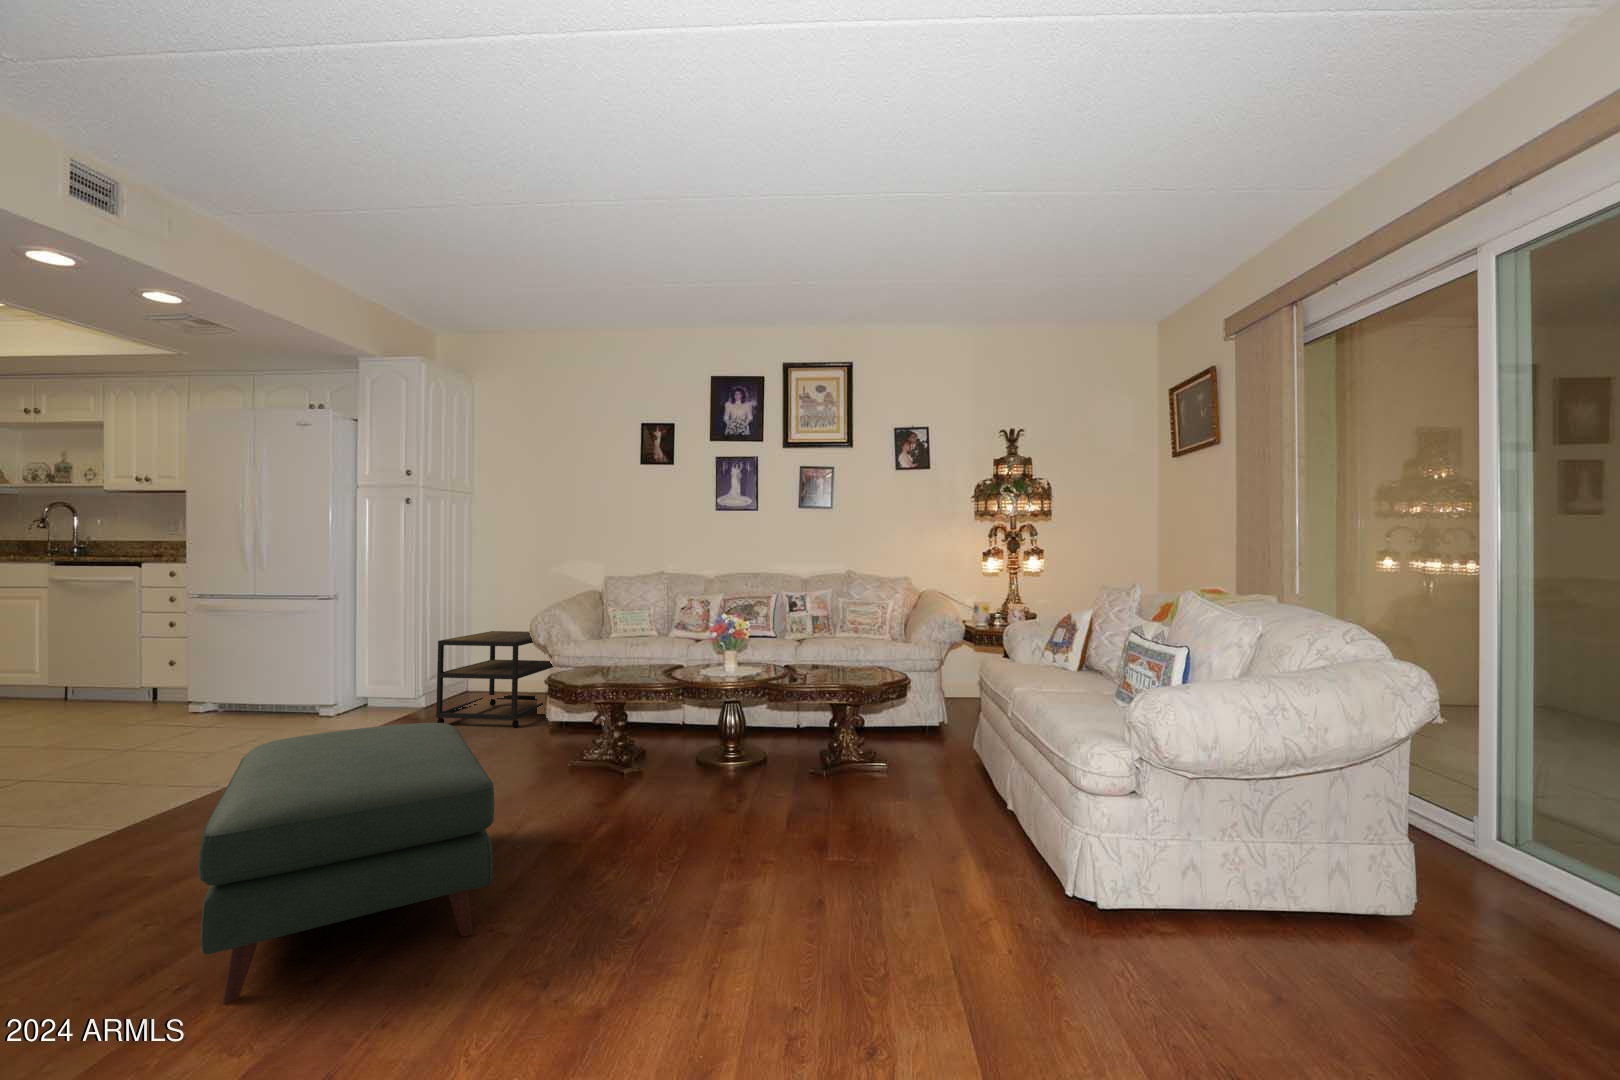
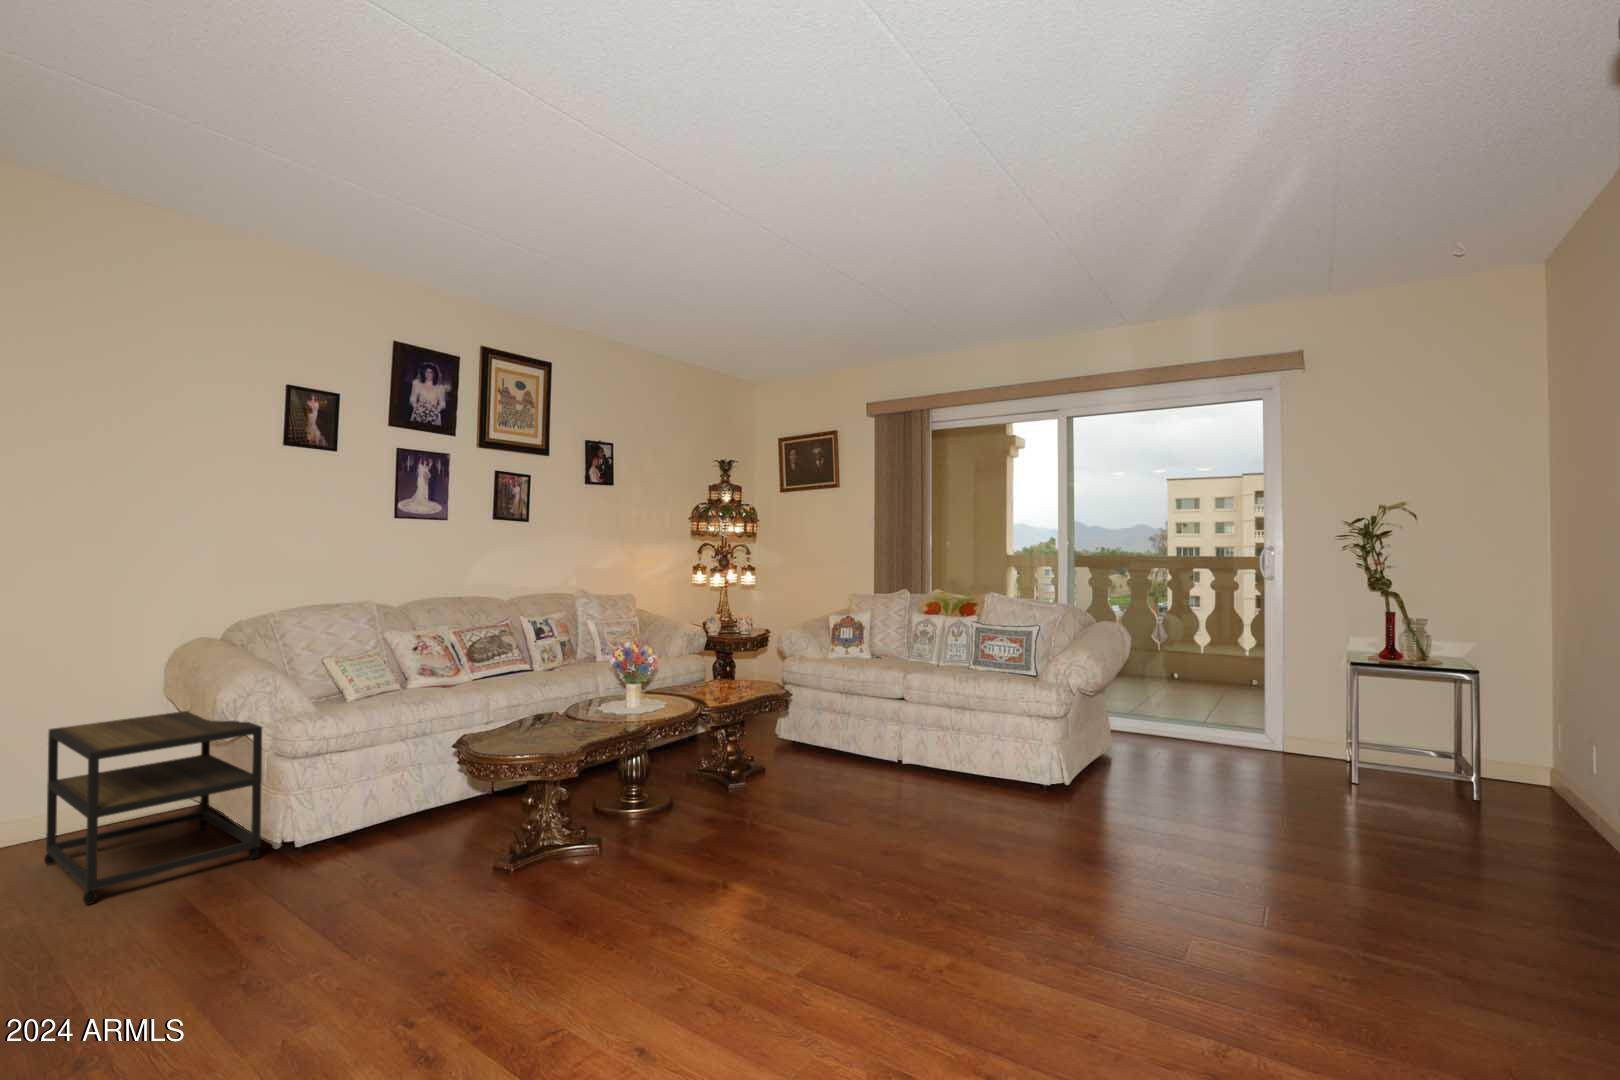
ottoman: present [198,723,495,1004] -> none [630,782,925,996]

